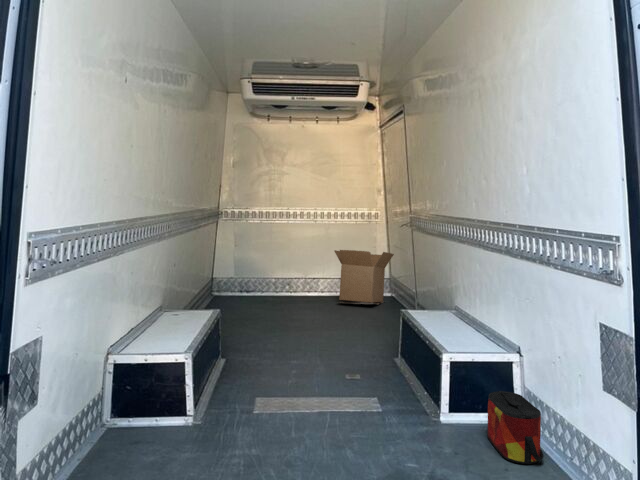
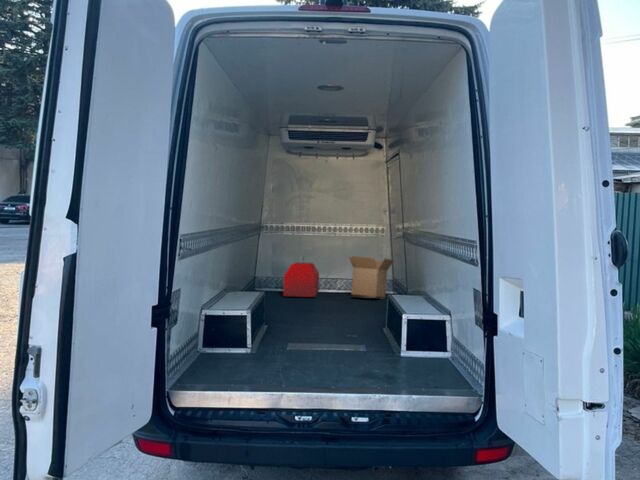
toolbox: none [250,250,296,304] -> present [283,256,319,297]
bag: present [488,391,544,464] -> none [426,335,452,371]

